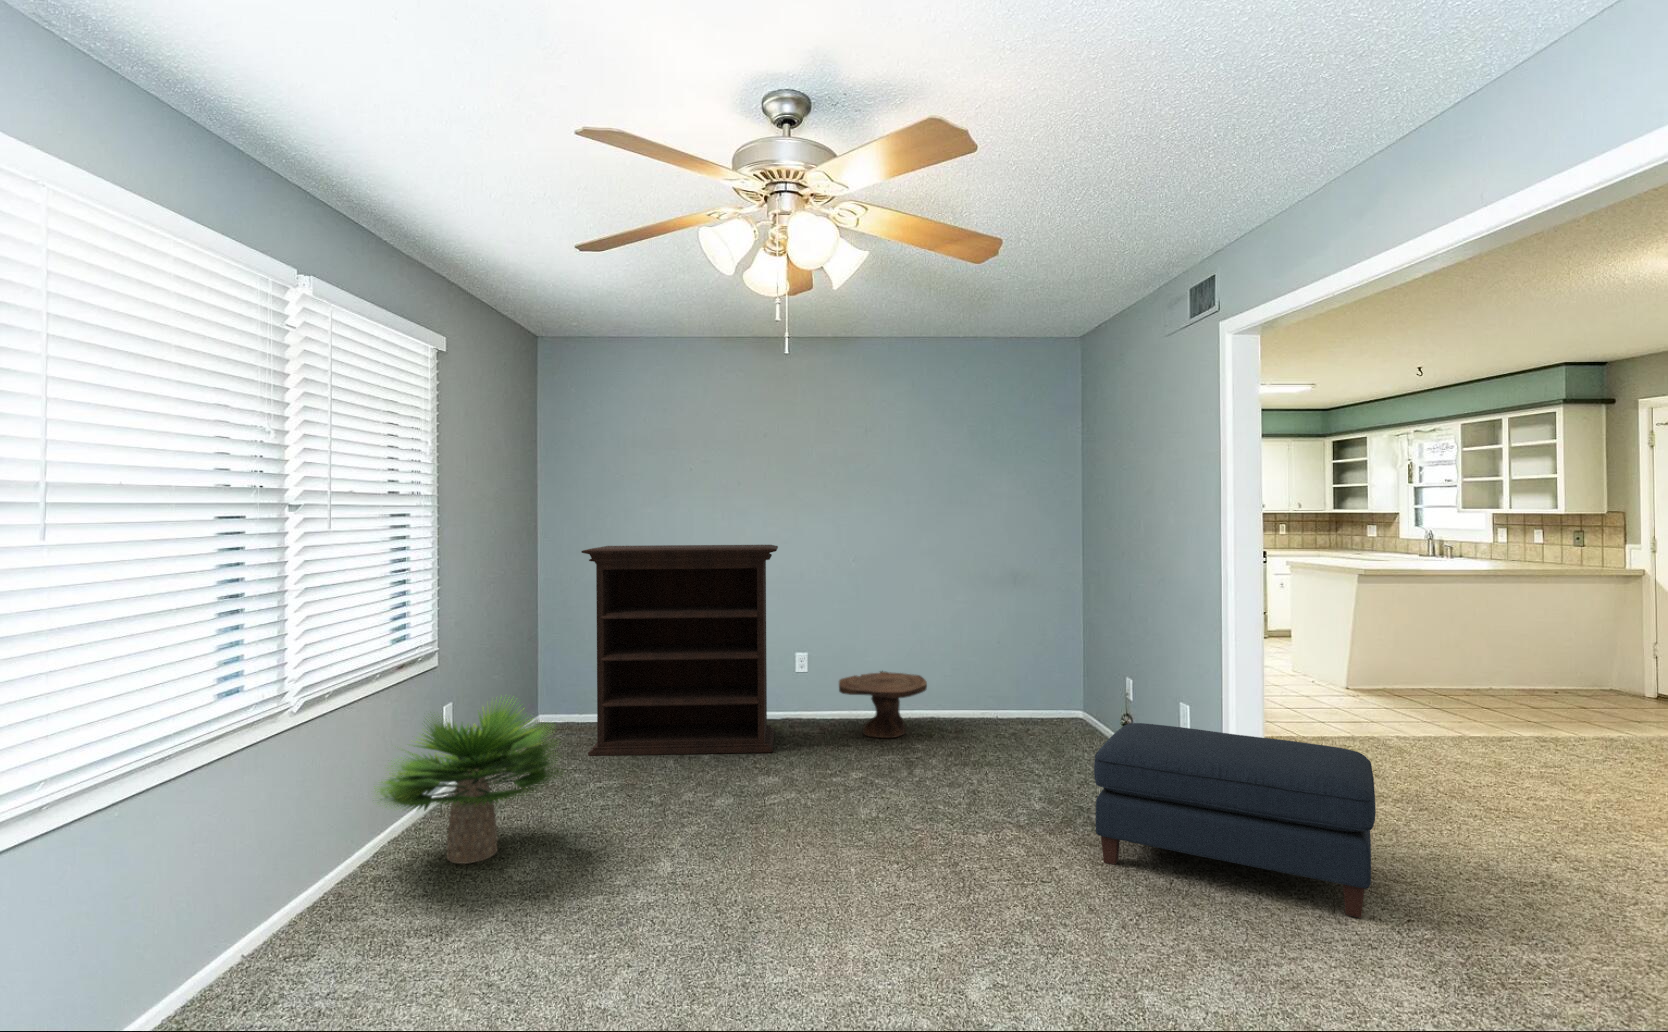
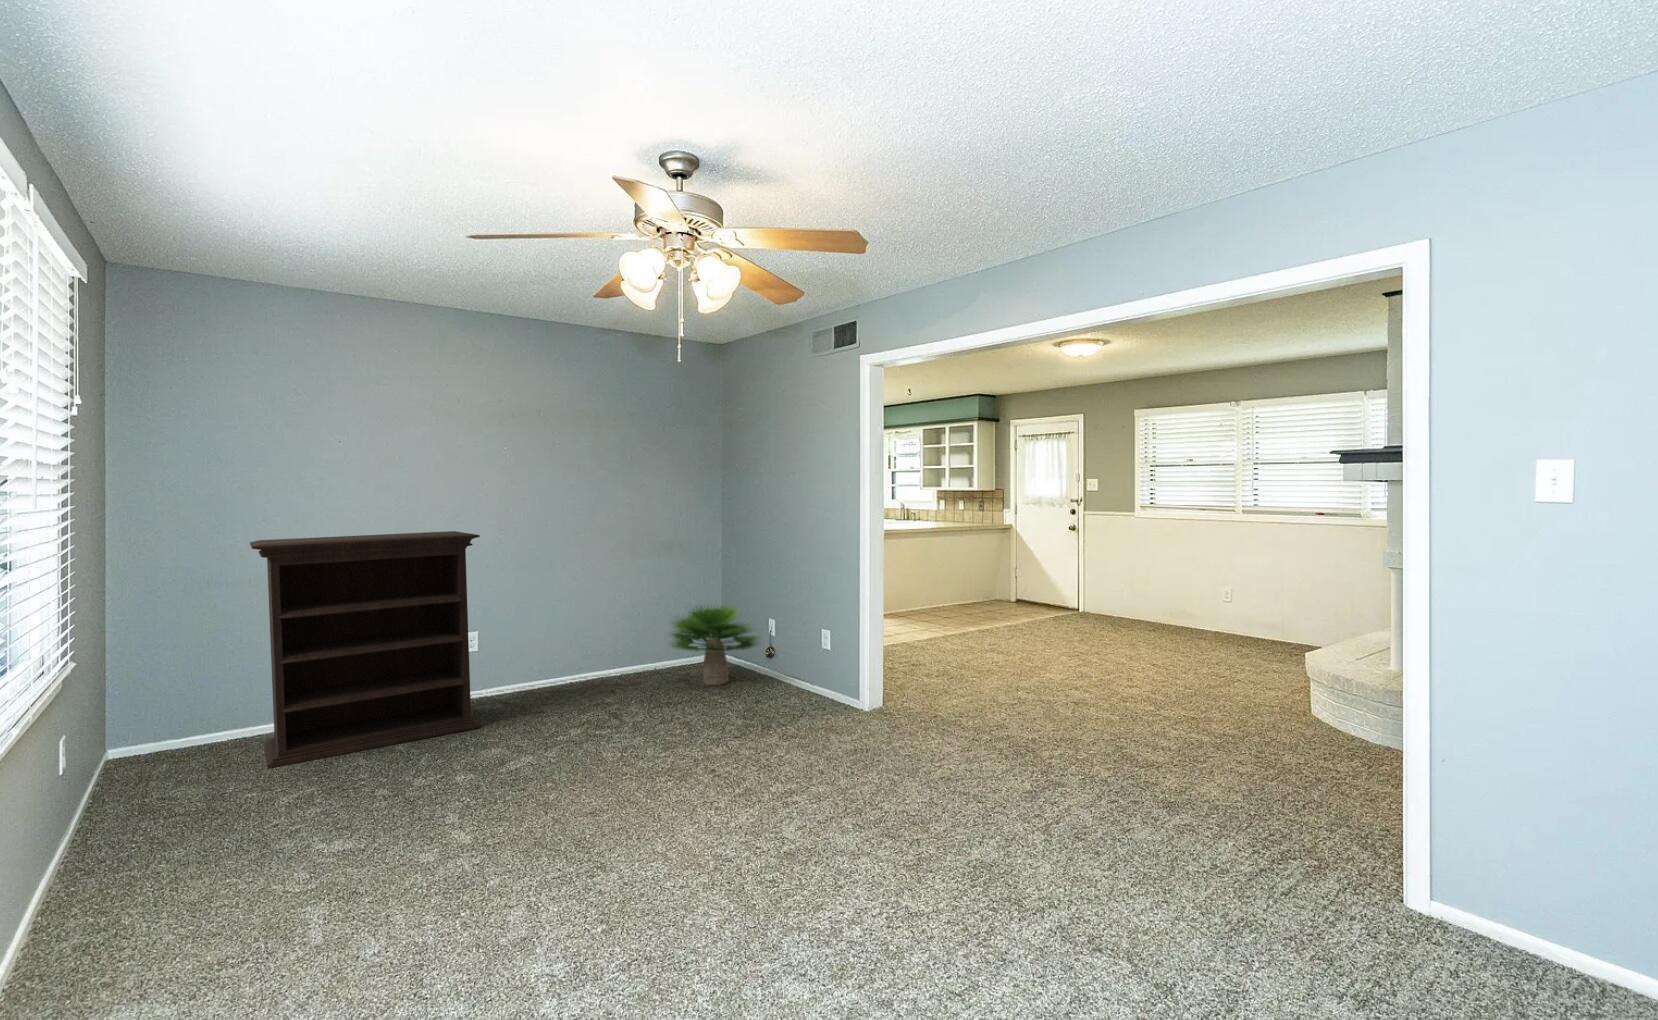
side table: present [839,671,927,738] -> none [526,640,610,700]
potted plant: present [377,697,557,864] -> present [670,606,758,685]
ottoman: present [1094,723,1376,918] -> none [798,643,965,745]

